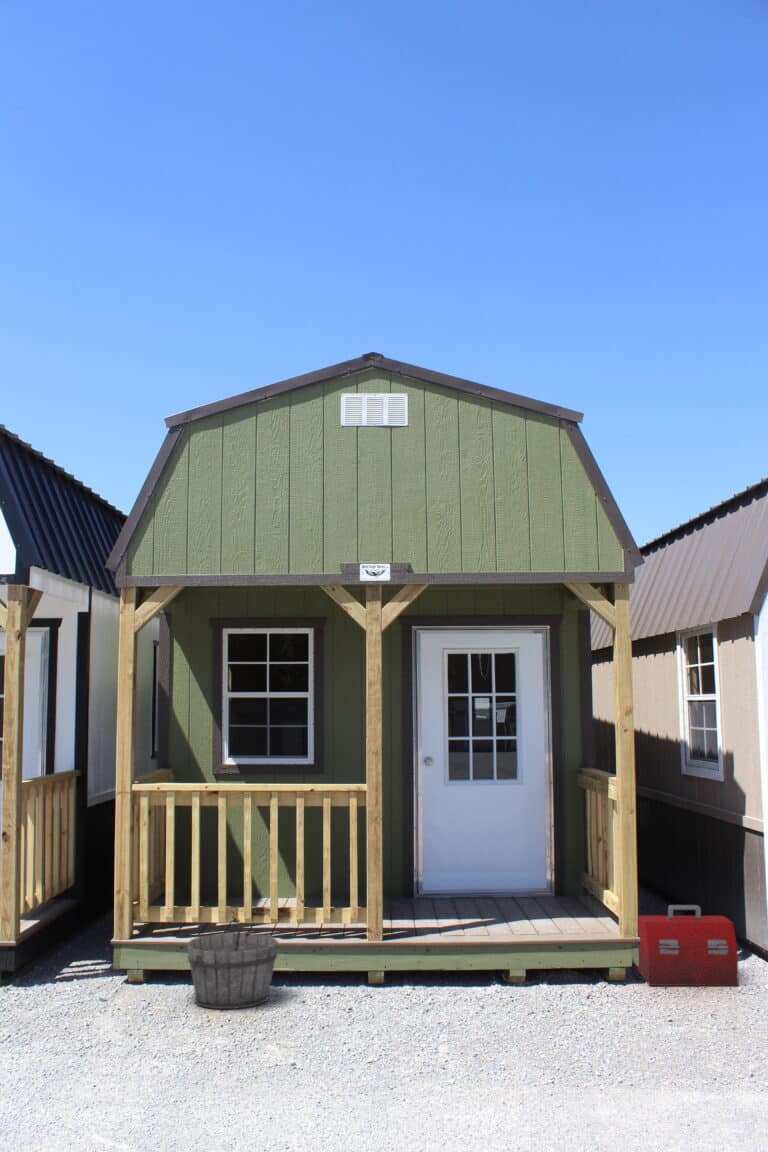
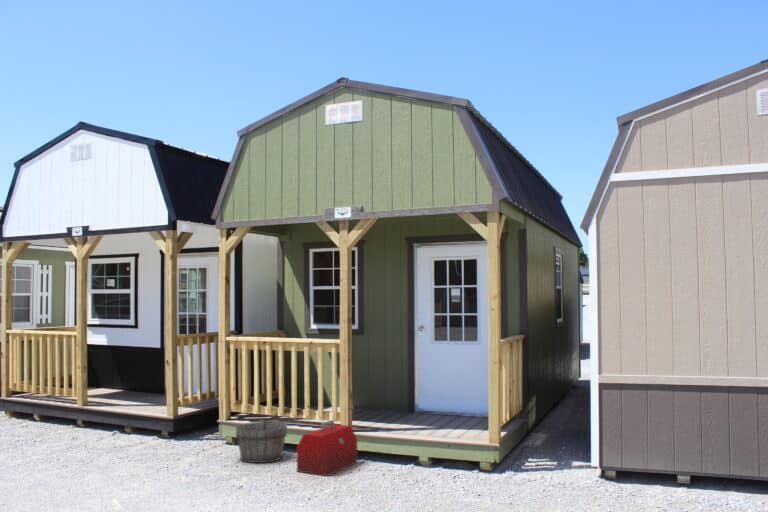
toolbox: present [637,905,739,986] -> present [297,420,357,476]

